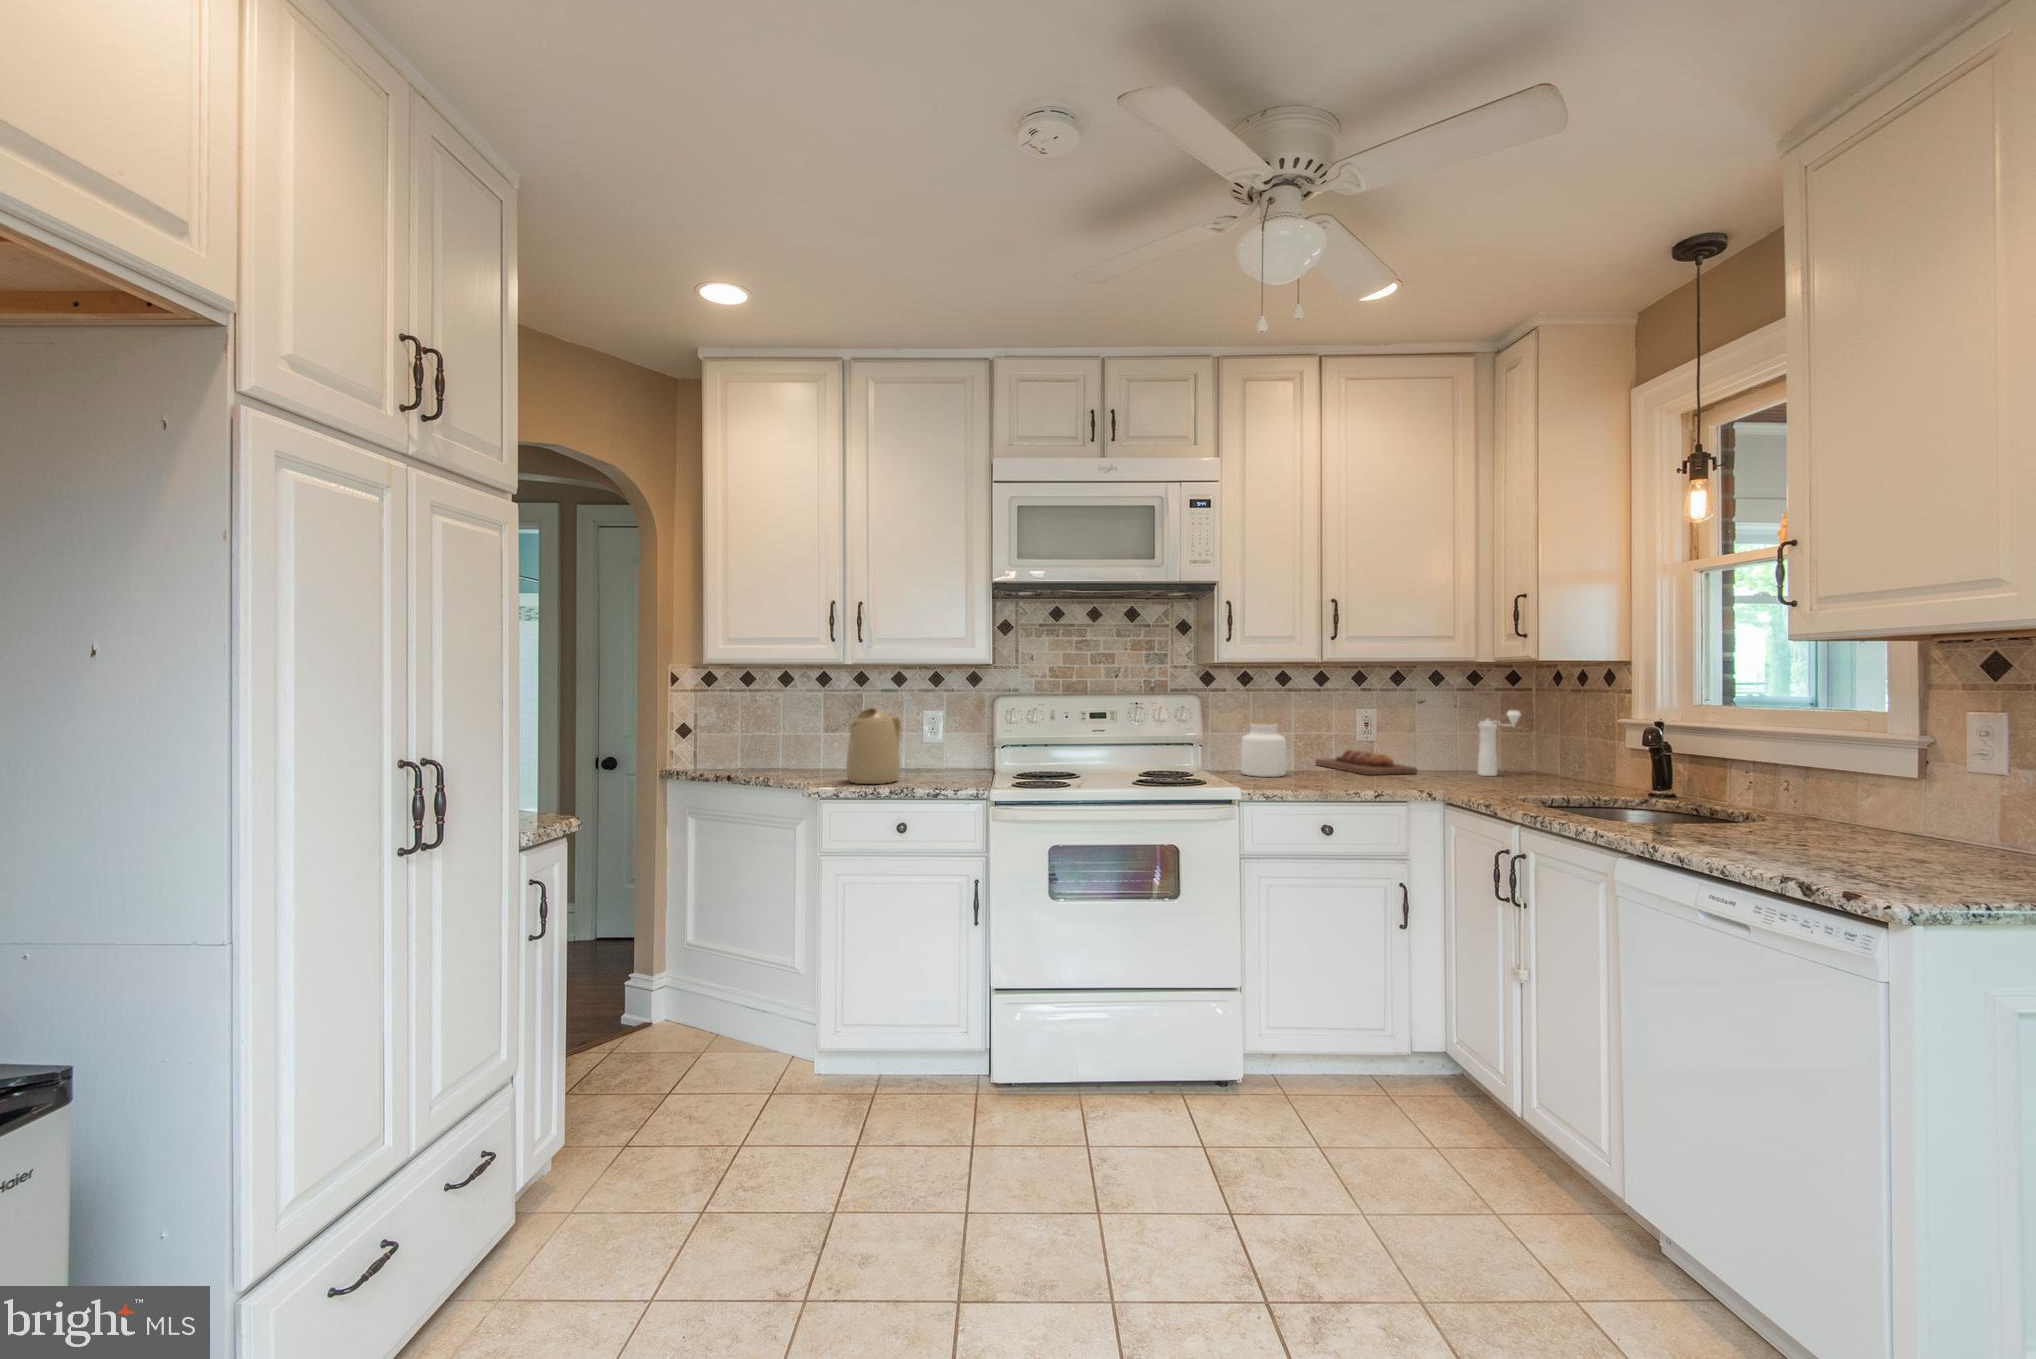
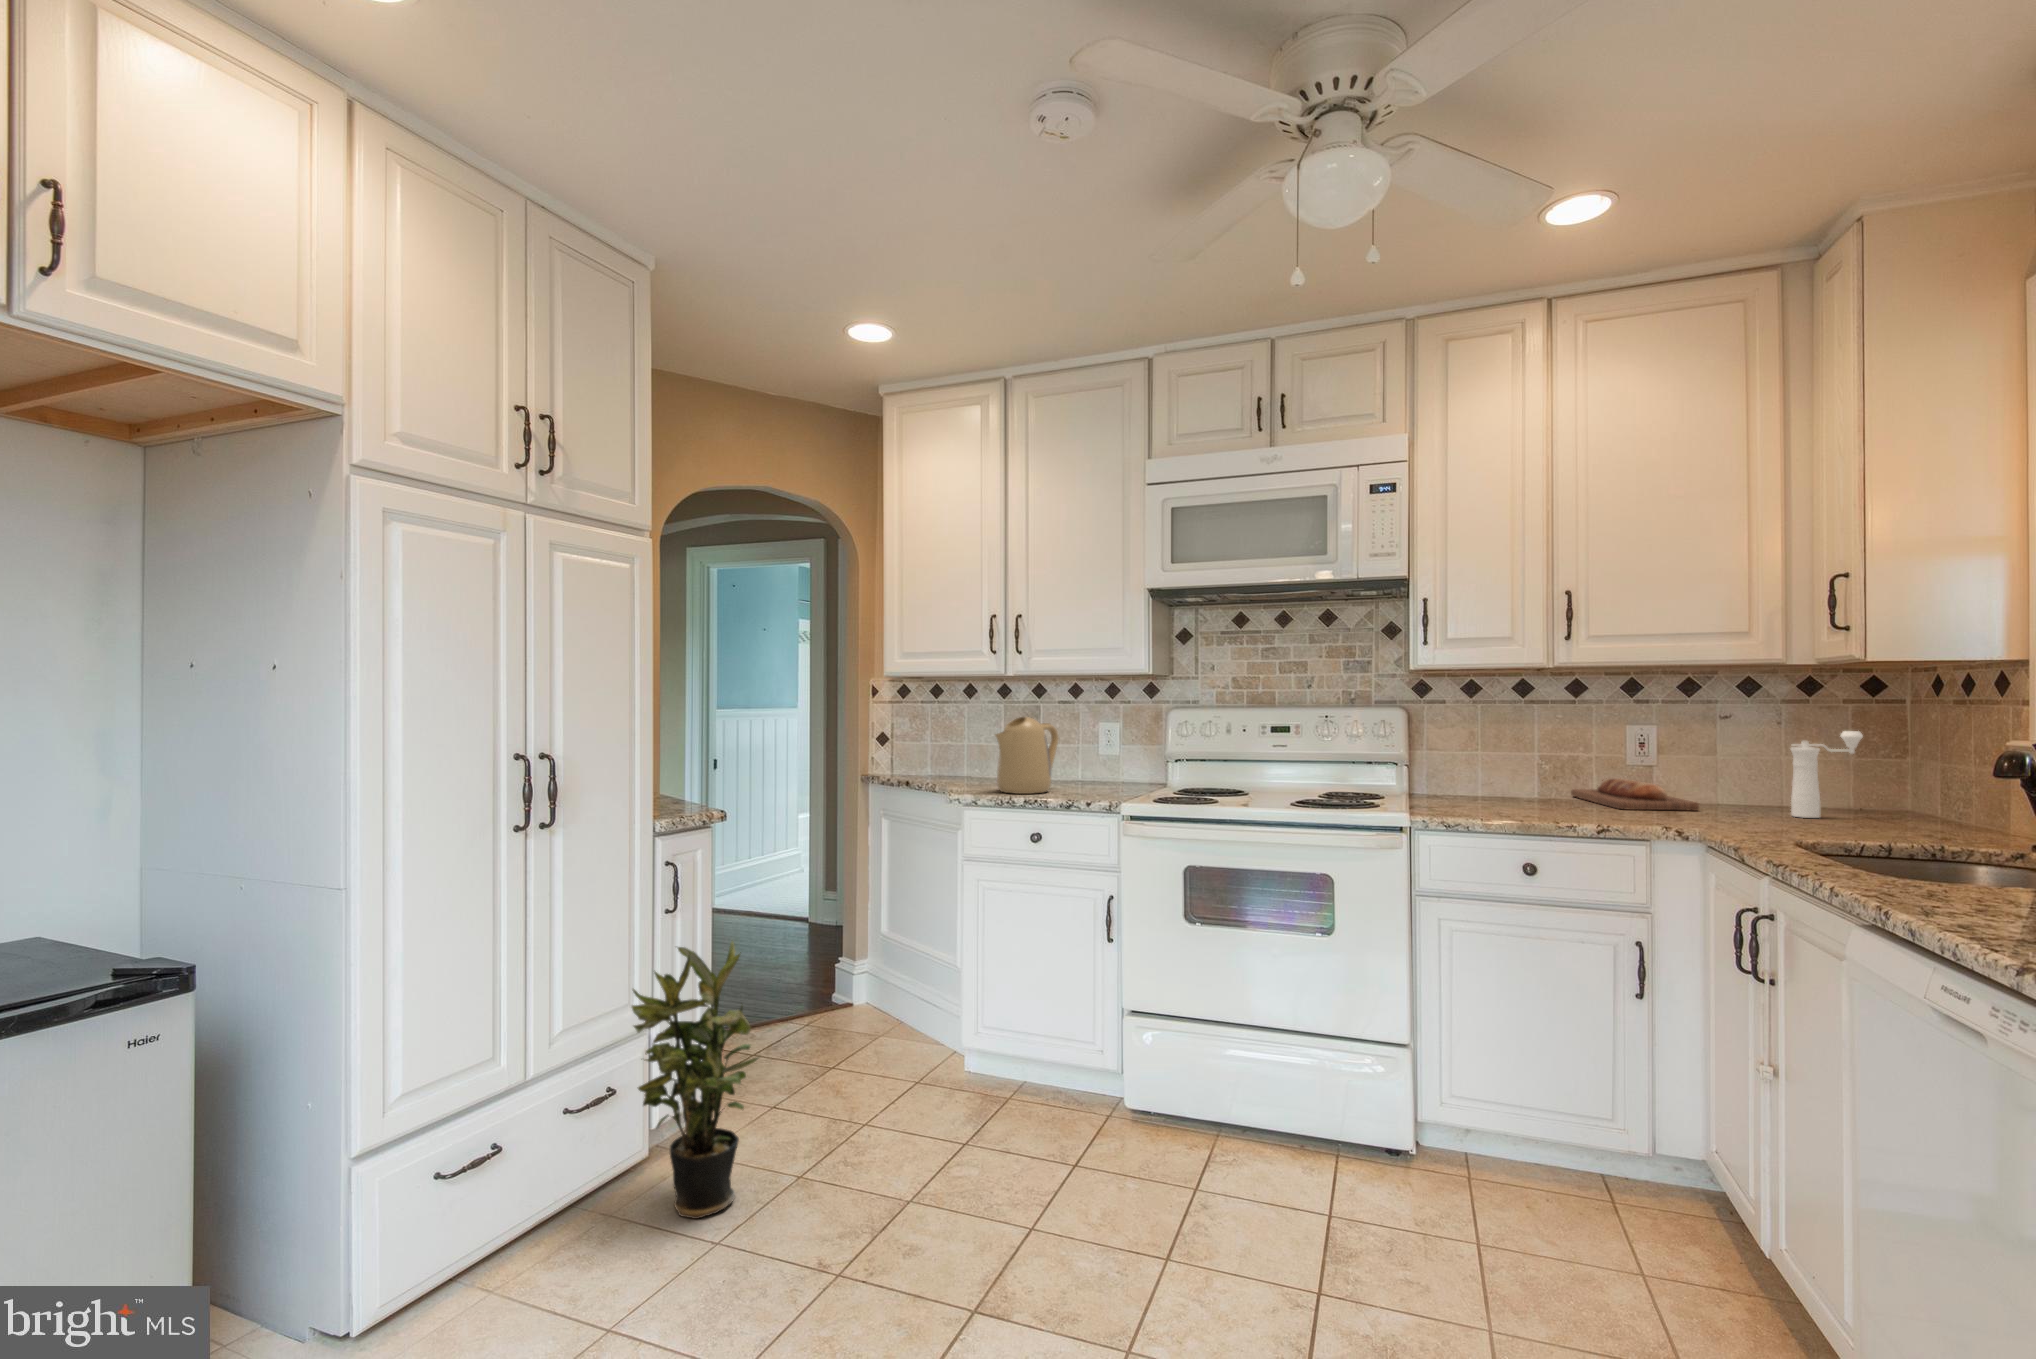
jar: present [1241,722,1286,777] -> none [1449,740,1506,806]
potted plant: none [518,961,680,1272] -> present [632,941,758,1219]

